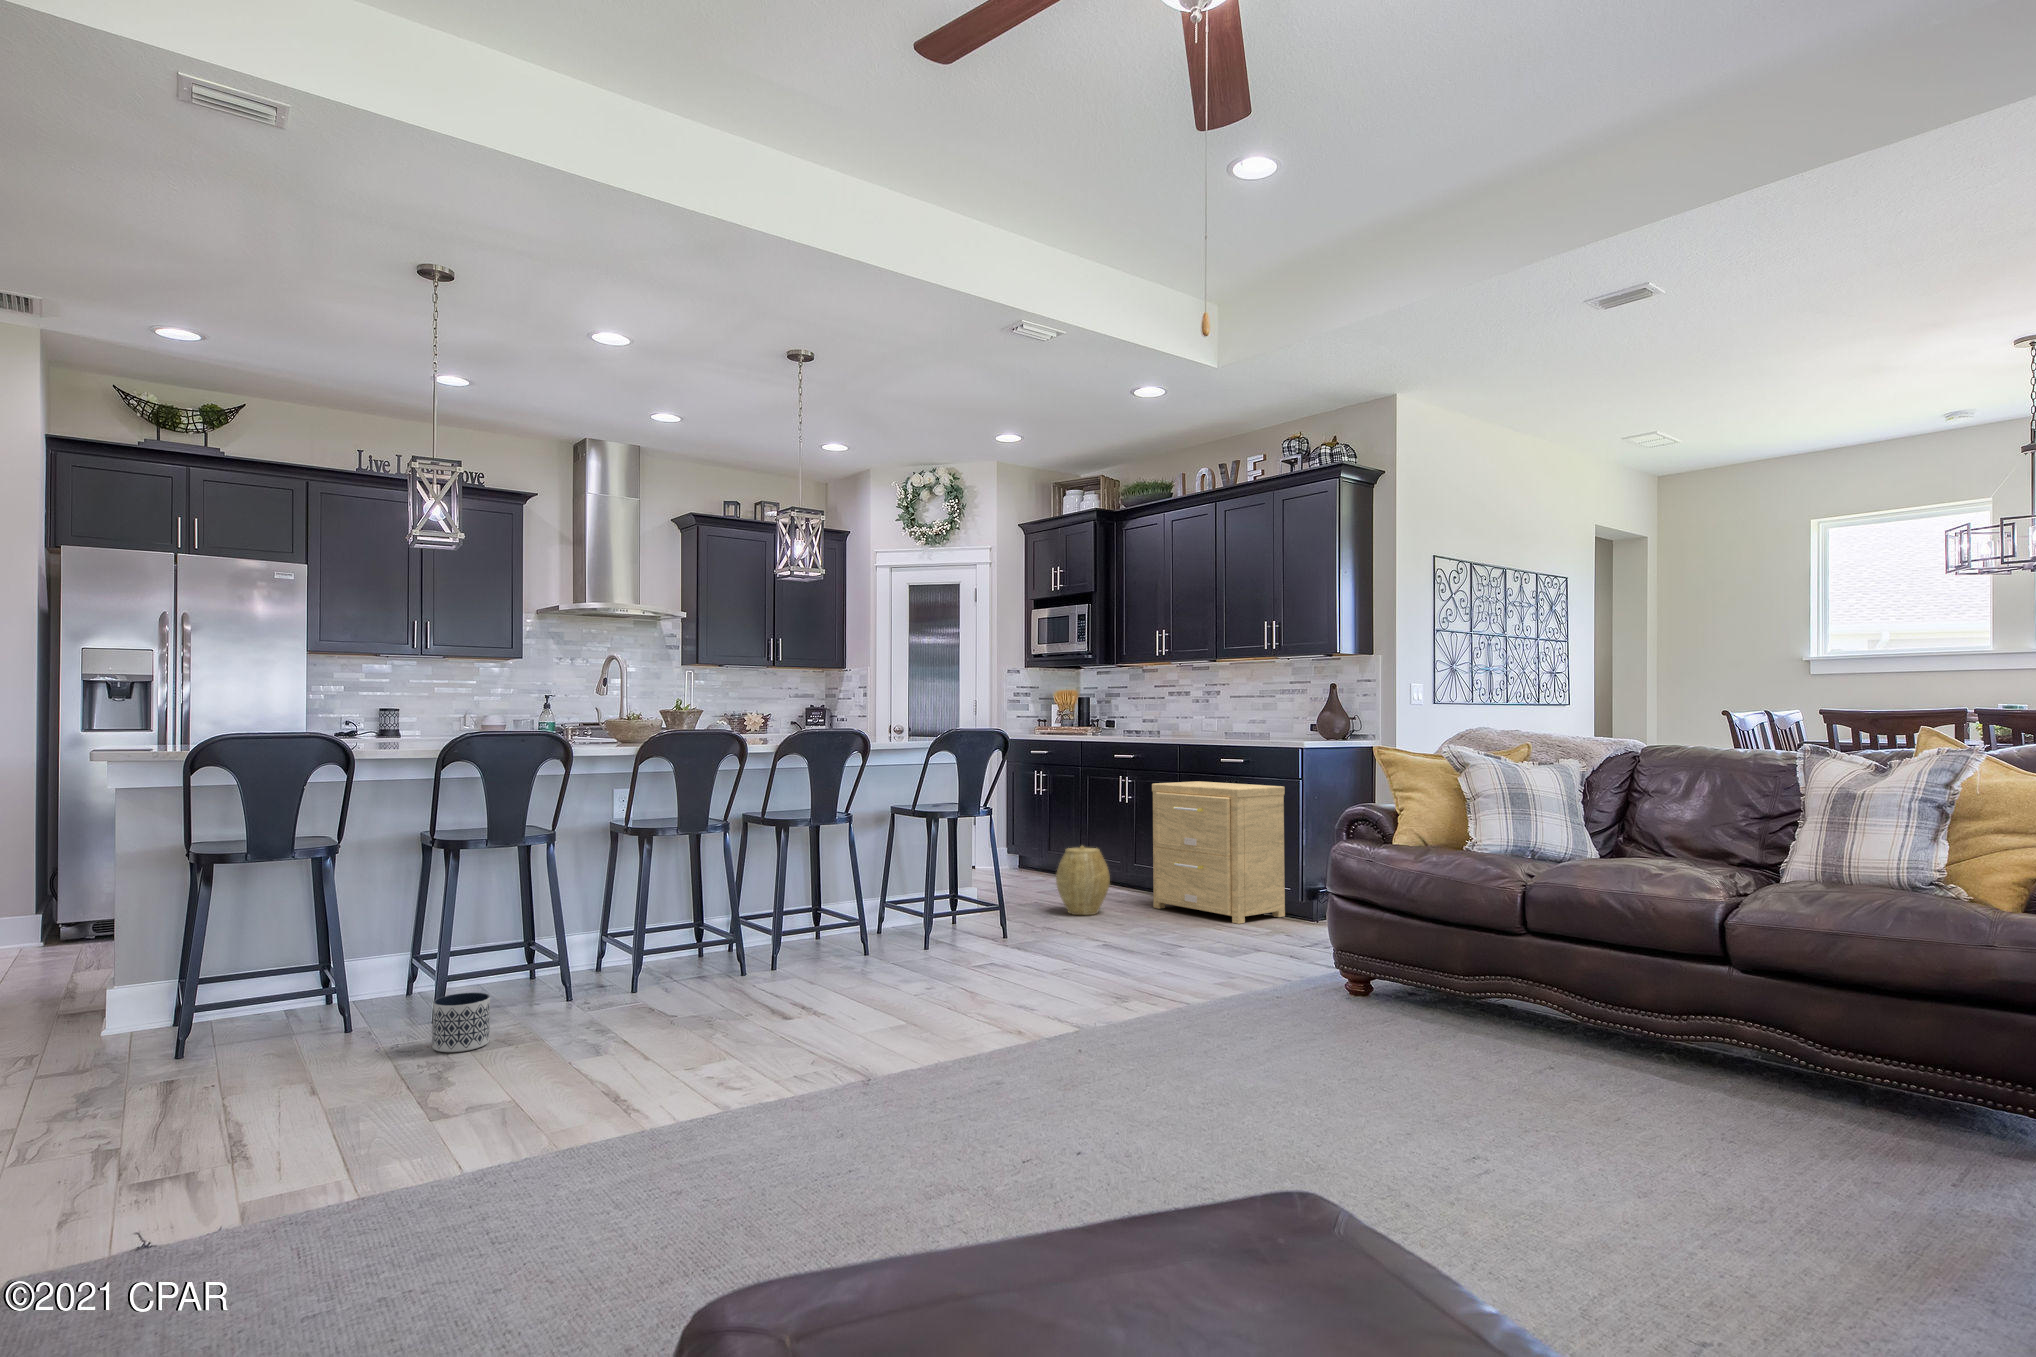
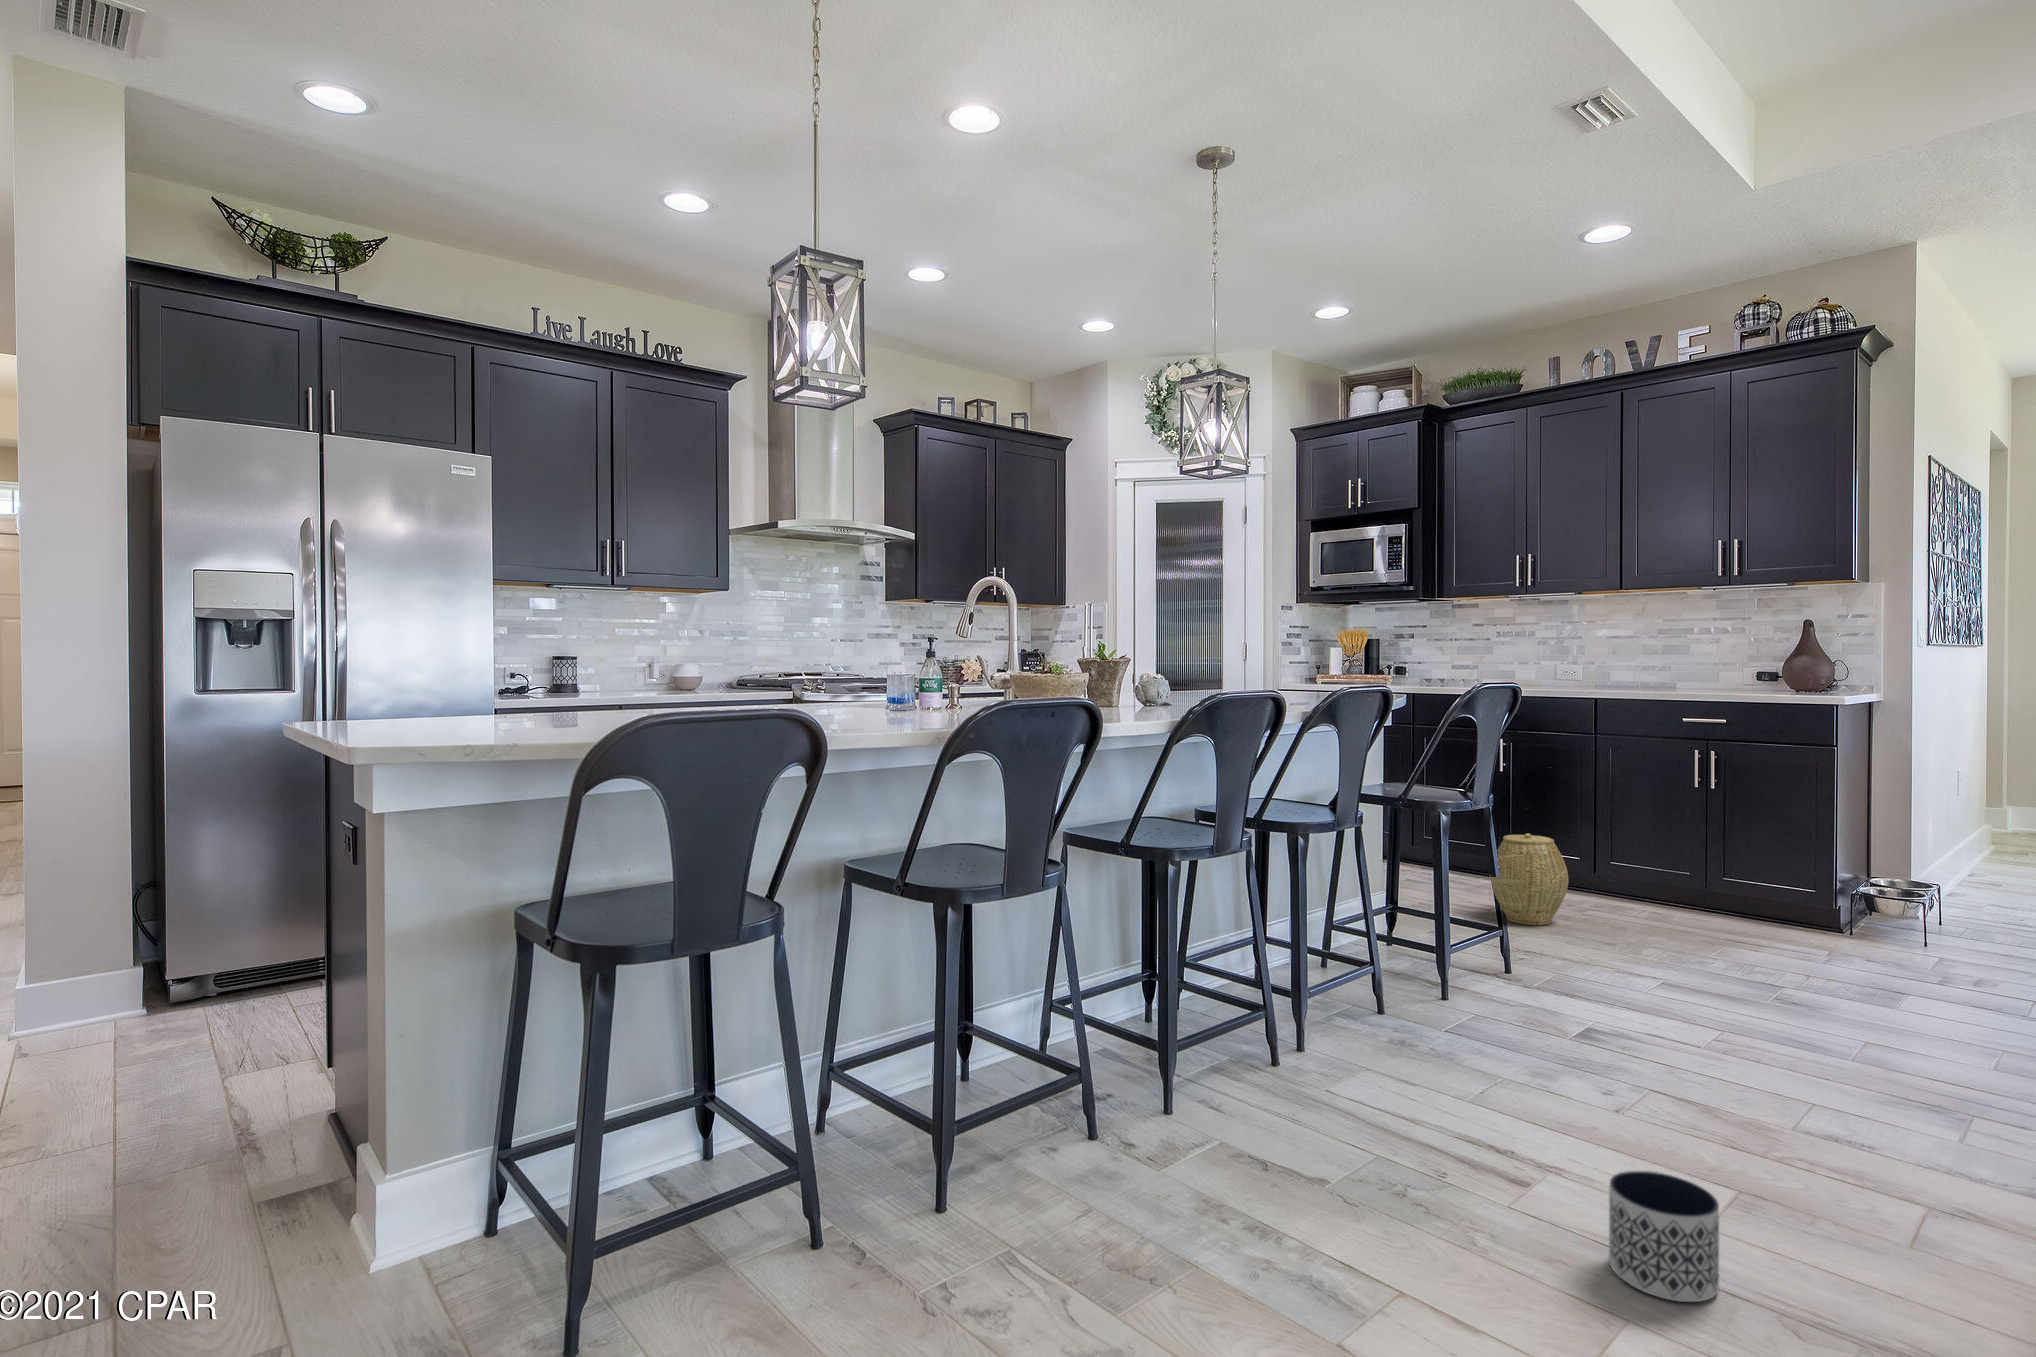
side table: present [1152,781,1285,924] -> none [1599,746,1803,938]
planter: present [432,993,490,1052] -> present [1609,1171,1719,1302]

